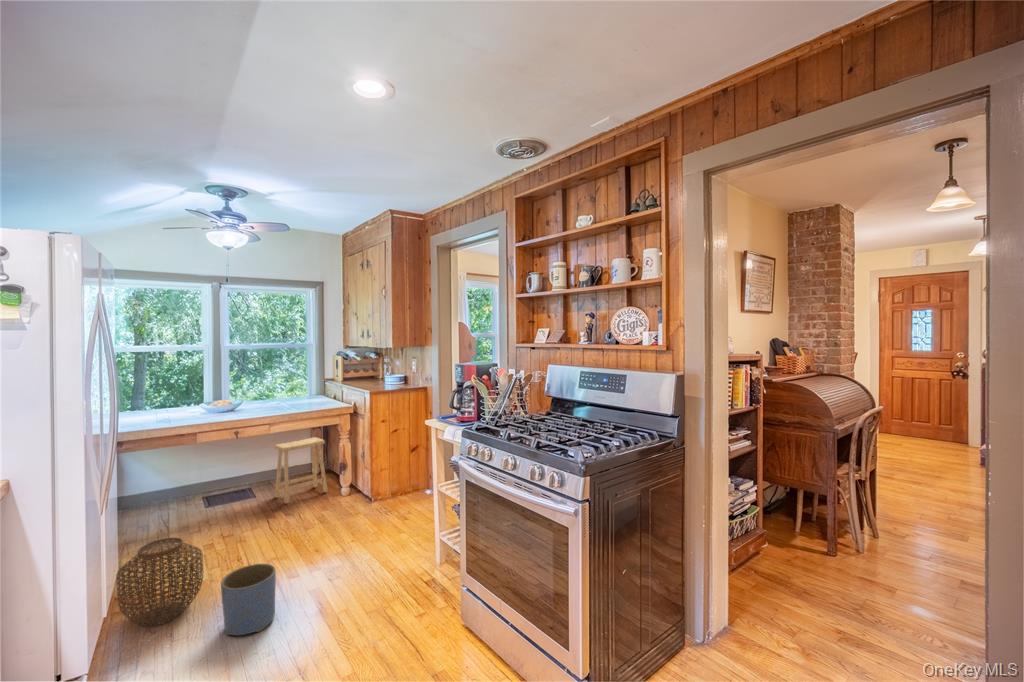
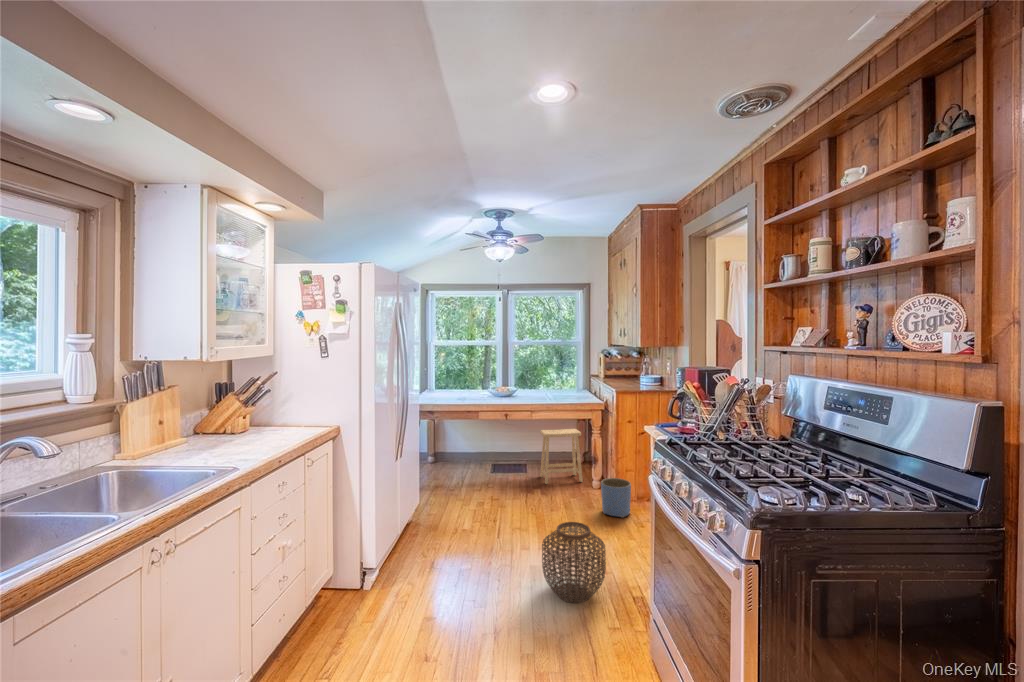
woven basket: present [117,538,204,627] -> present [542,522,606,603]
planter: present [221,564,276,635] -> present [601,478,631,518]

